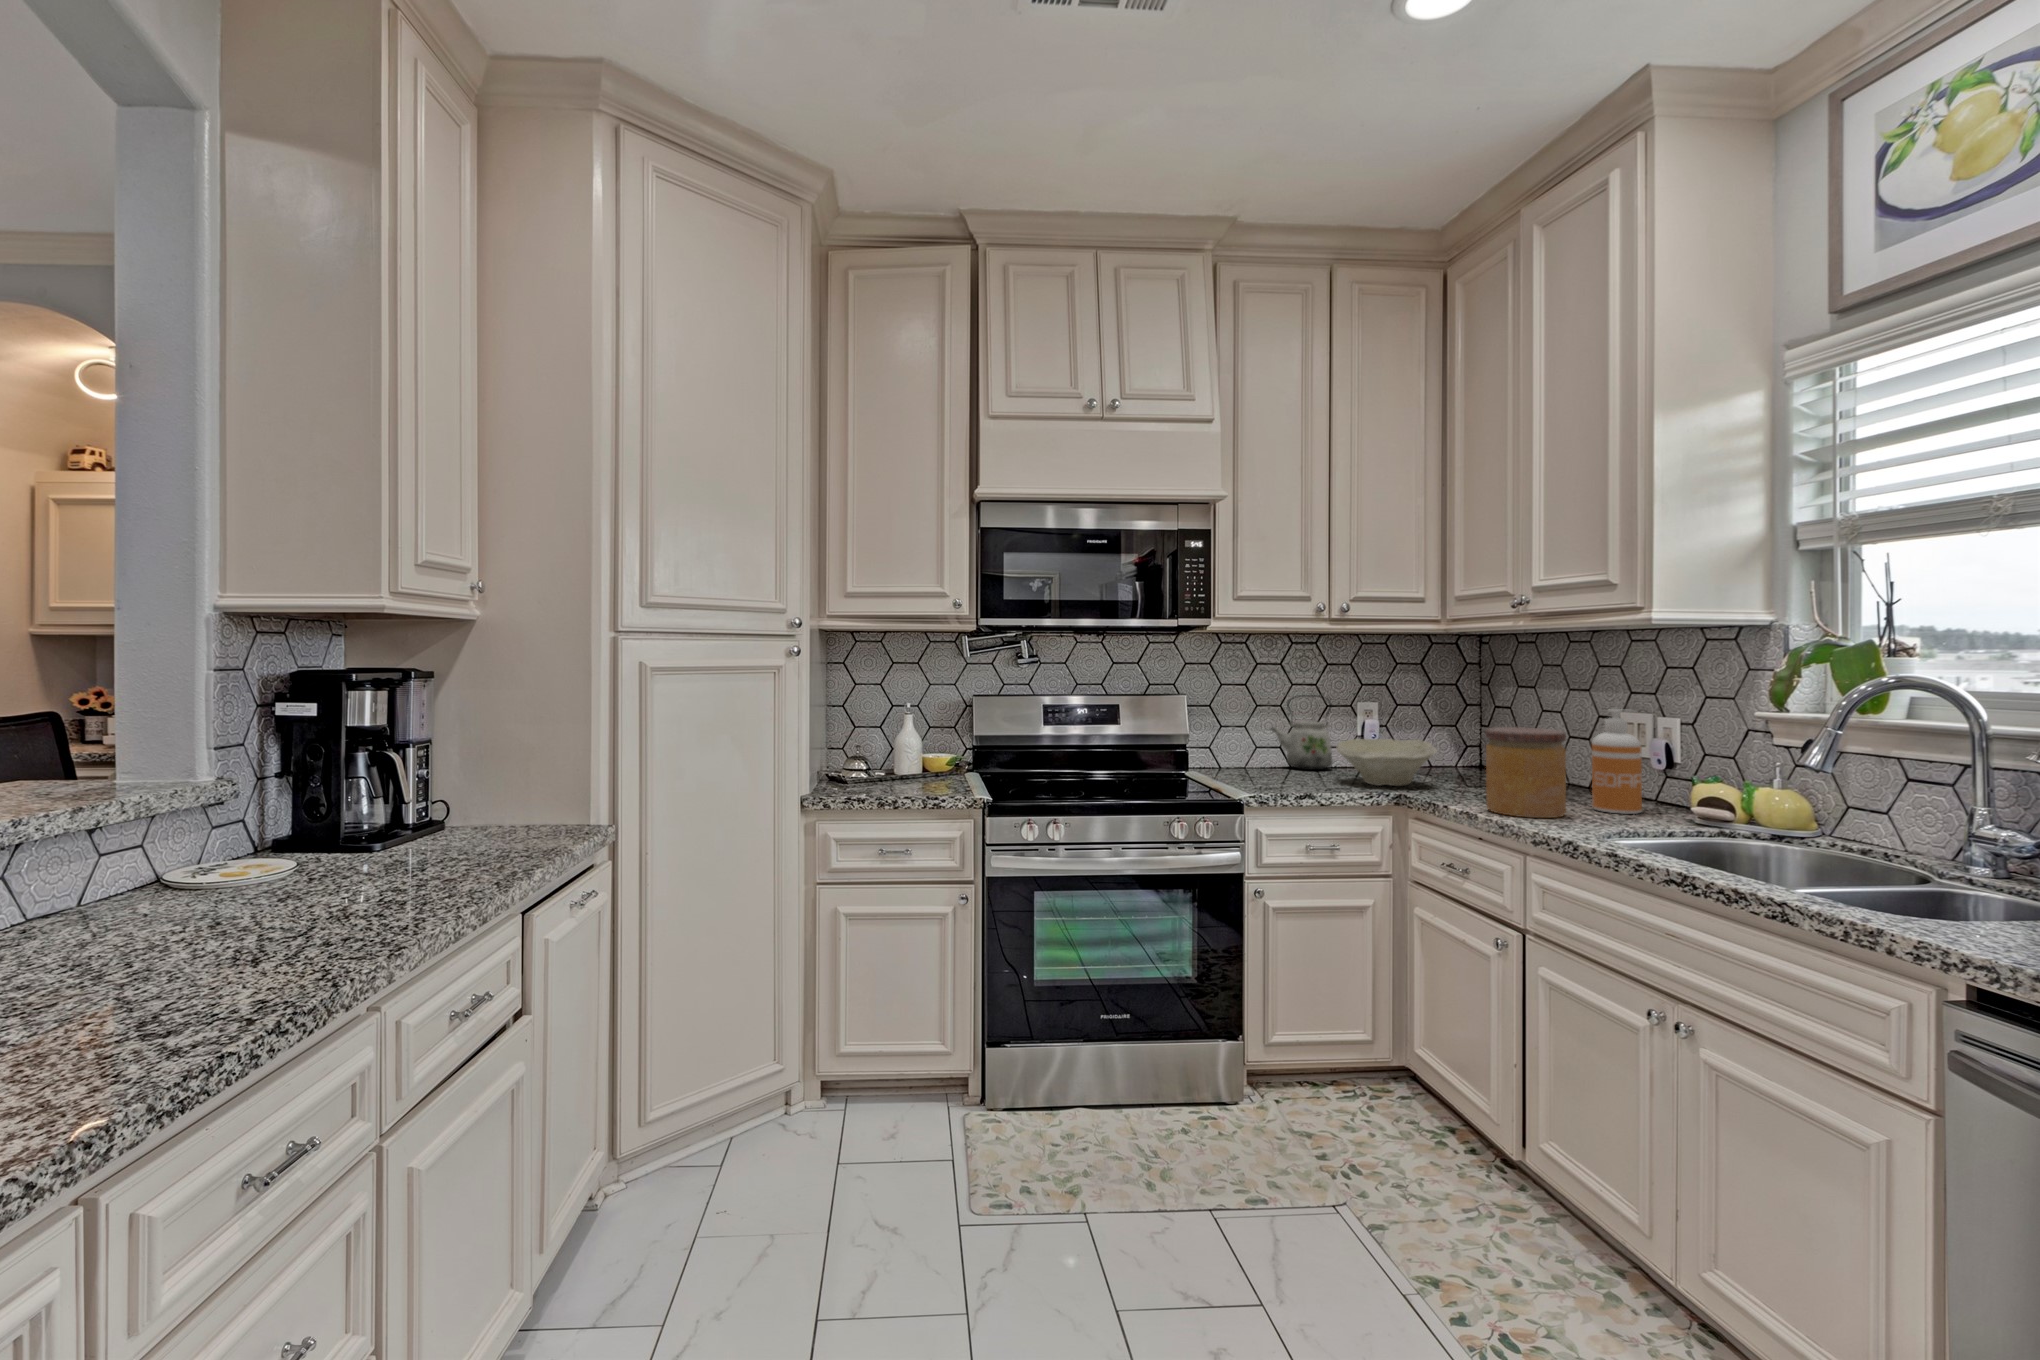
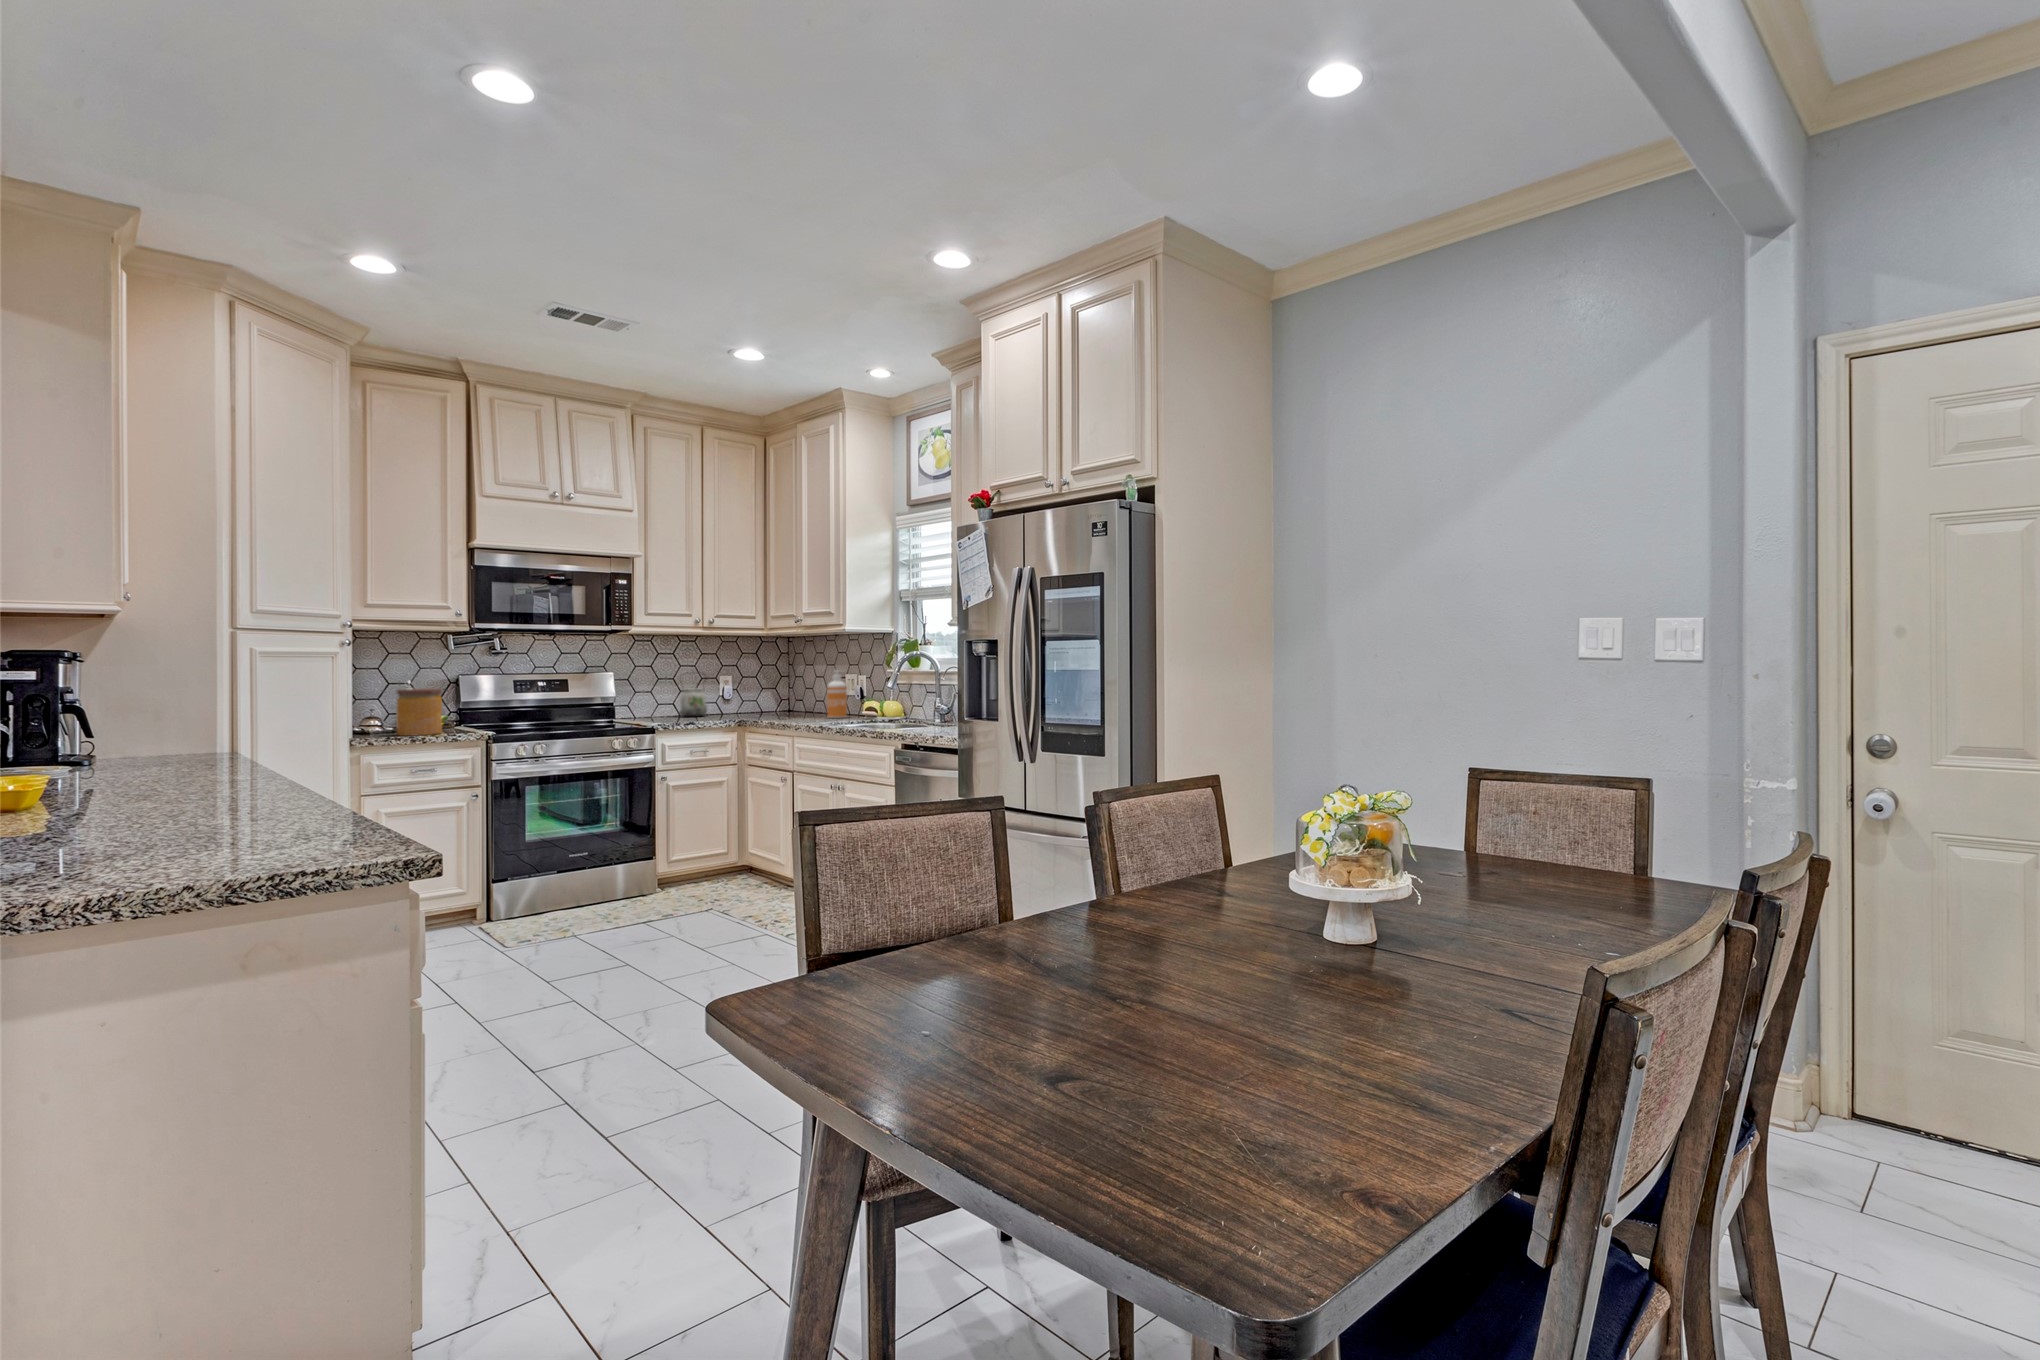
jar: present [1486,727,1566,818] -> present [397,688,442,736]
bowl: present [1336,739,1437,786] -> none [708,693,762,719]

